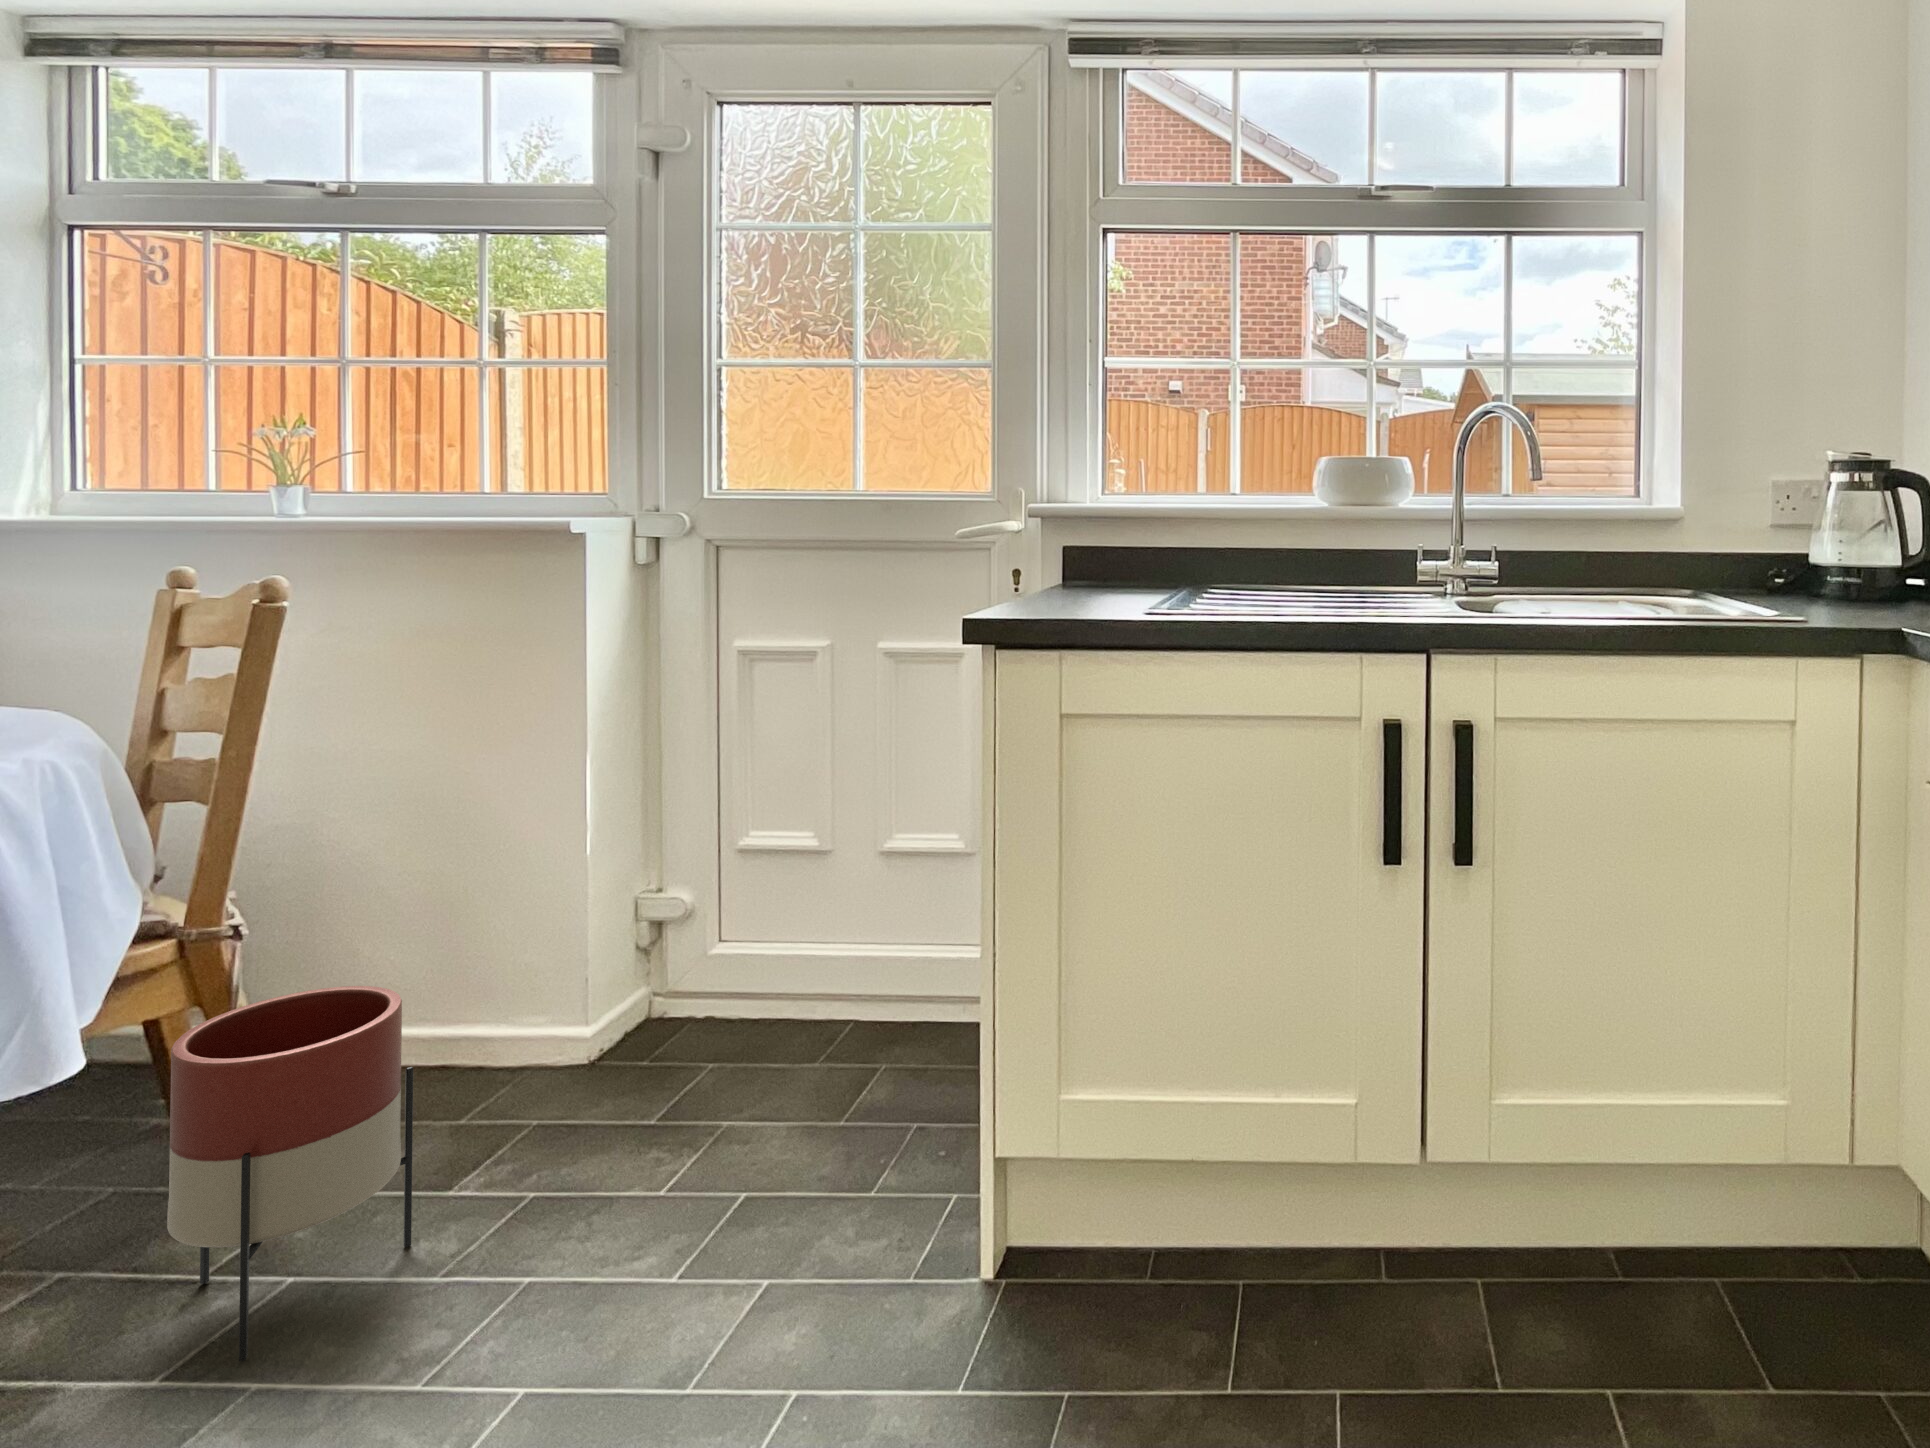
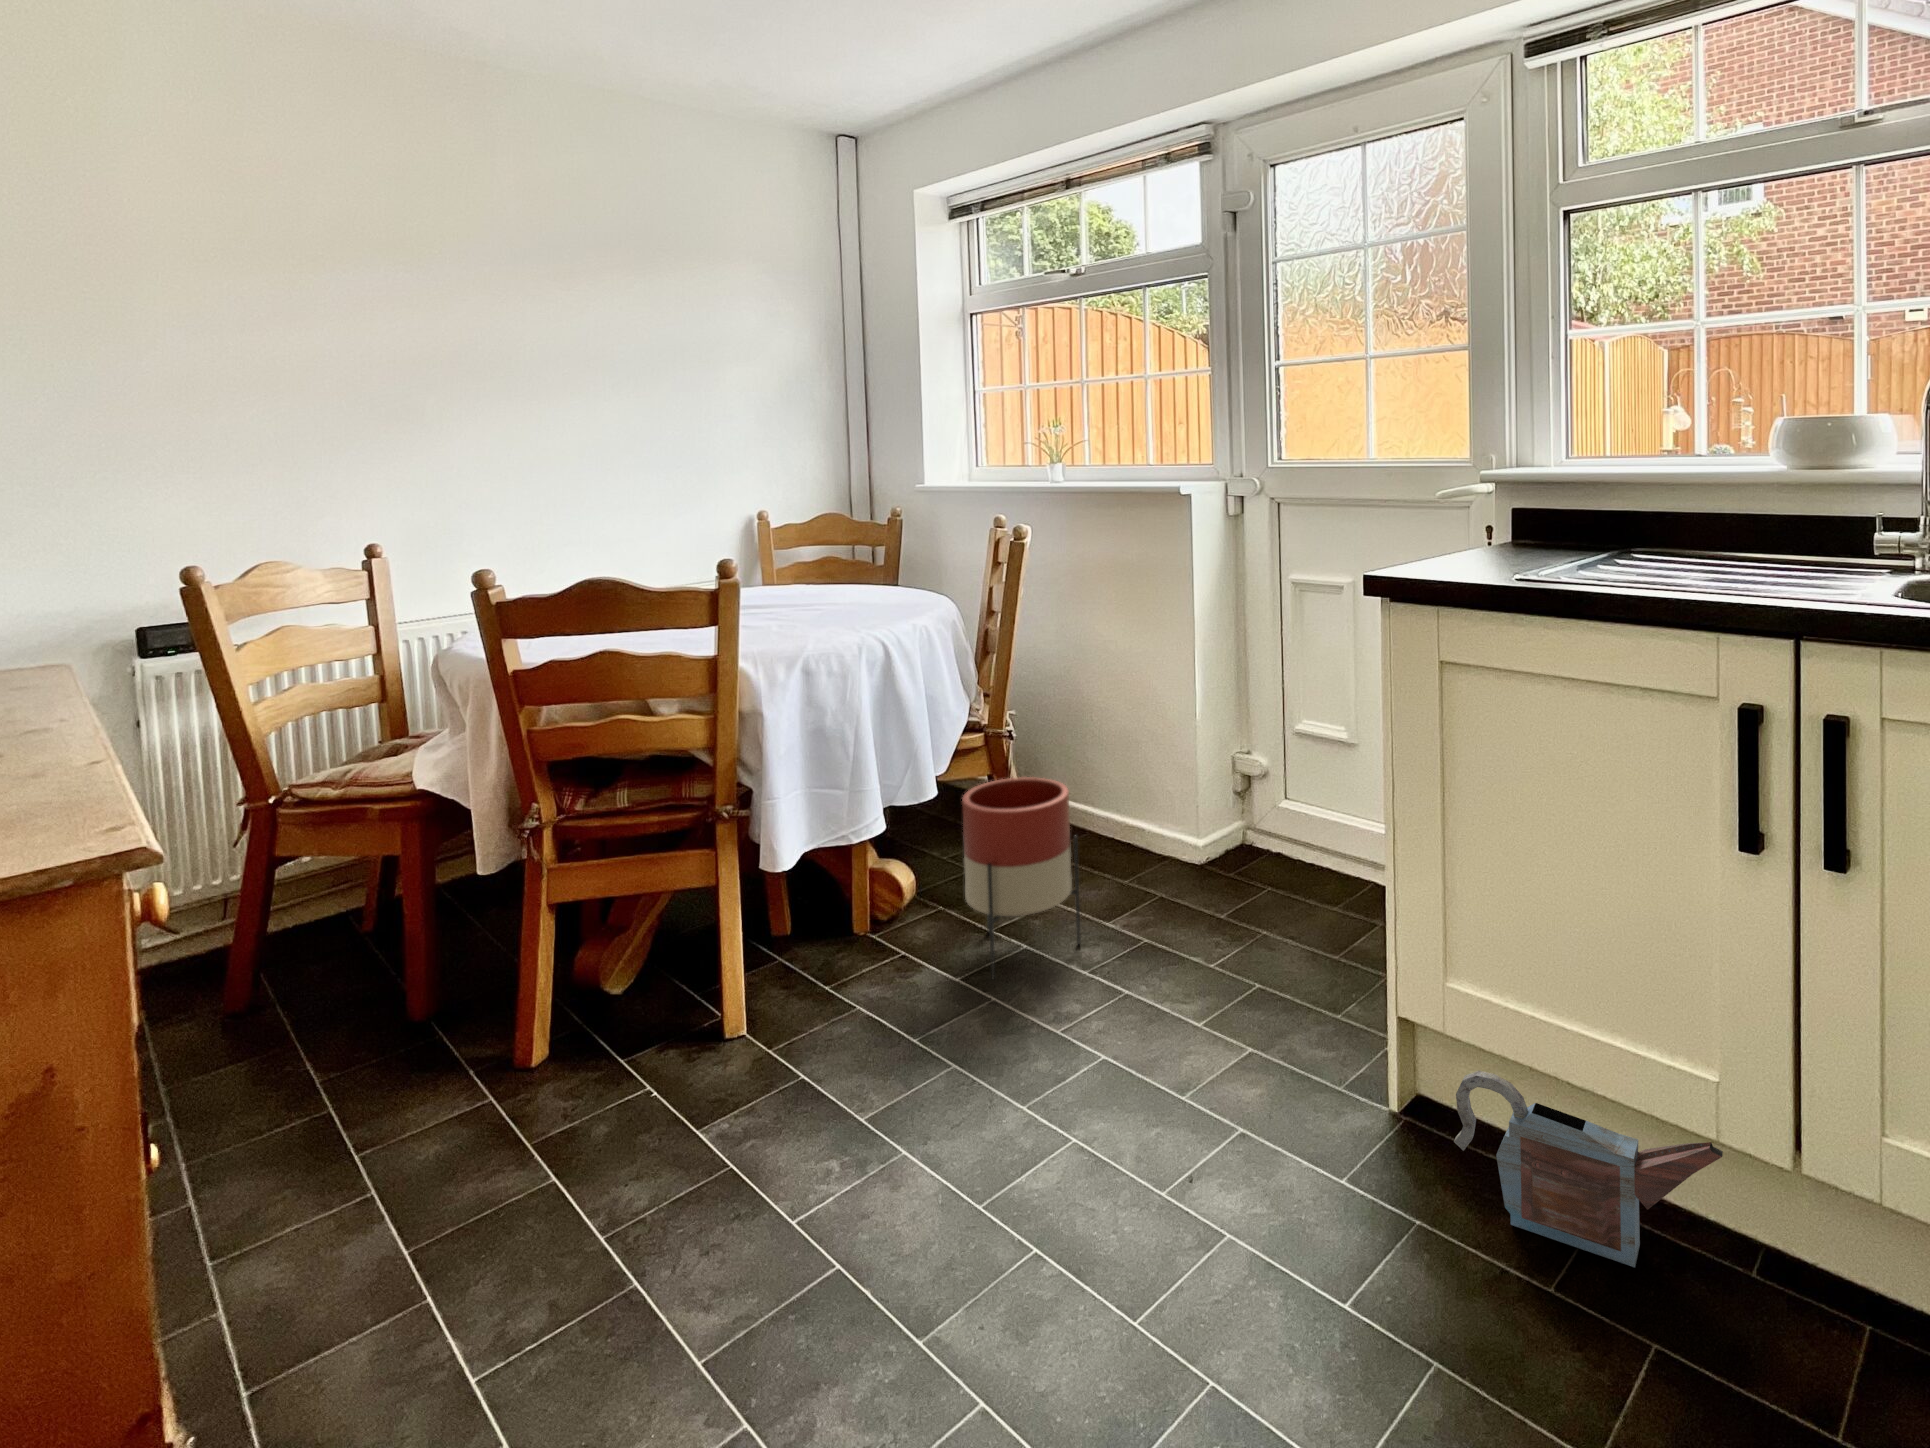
watering can: none [1102,1192,1388,1379] -> present [1454,1071,1723,1267]

